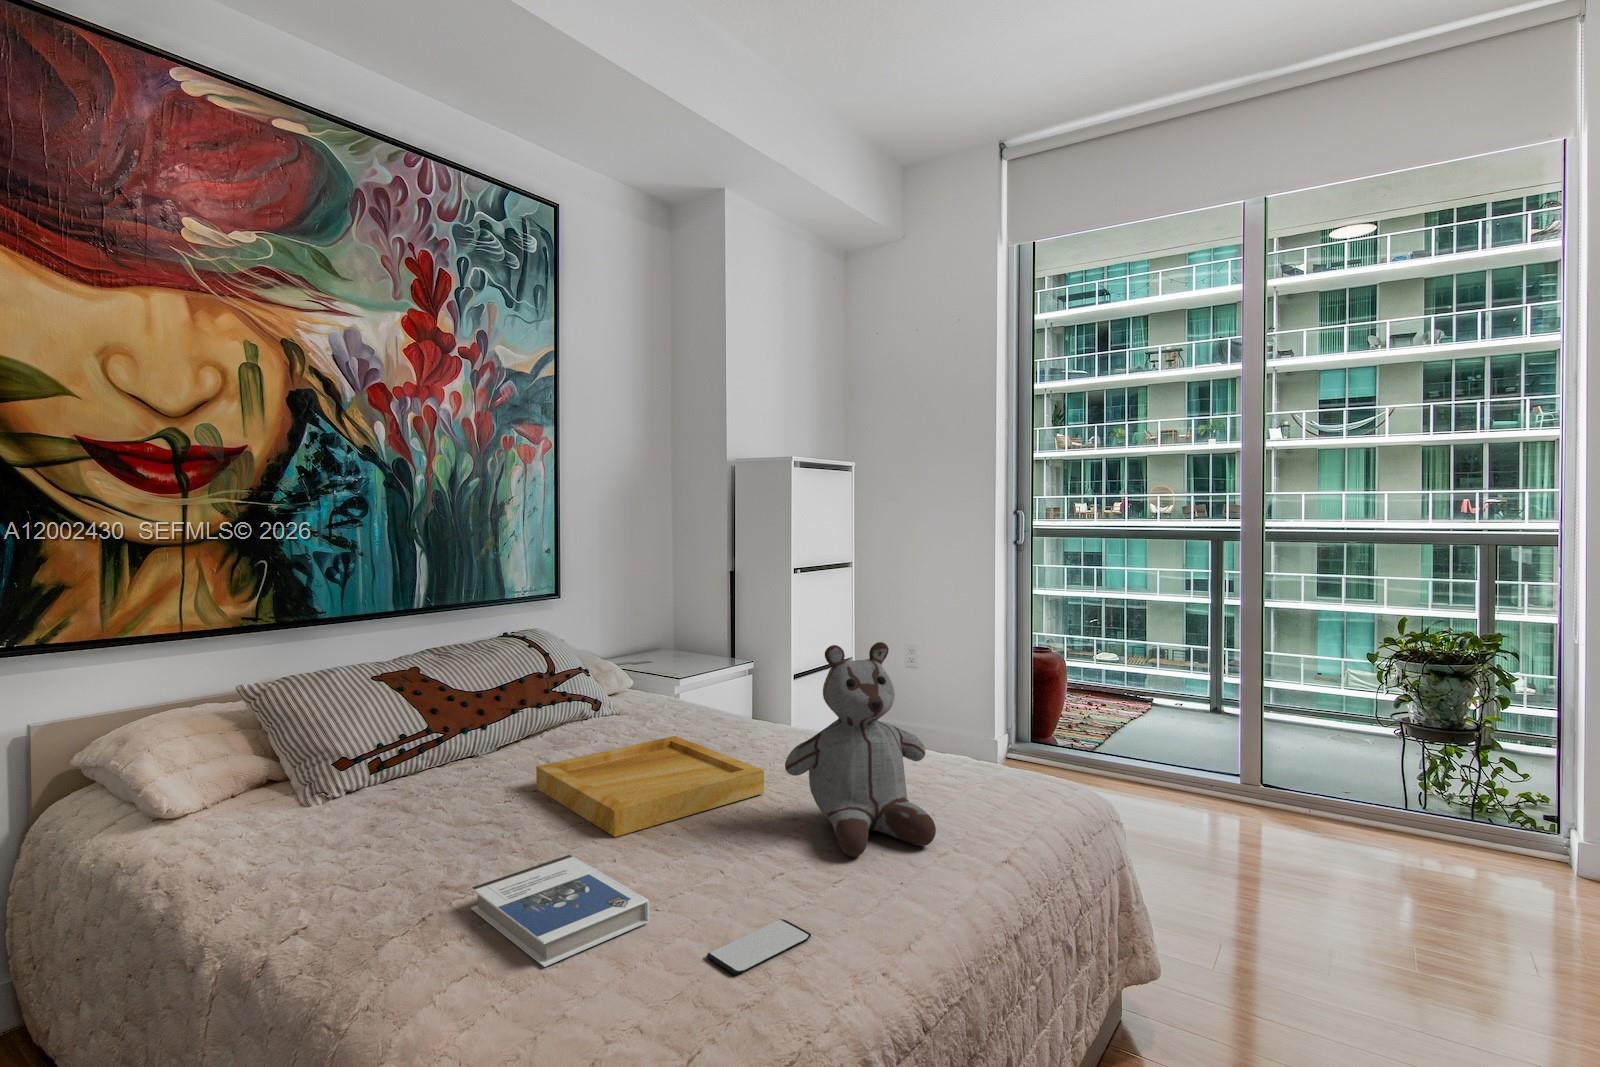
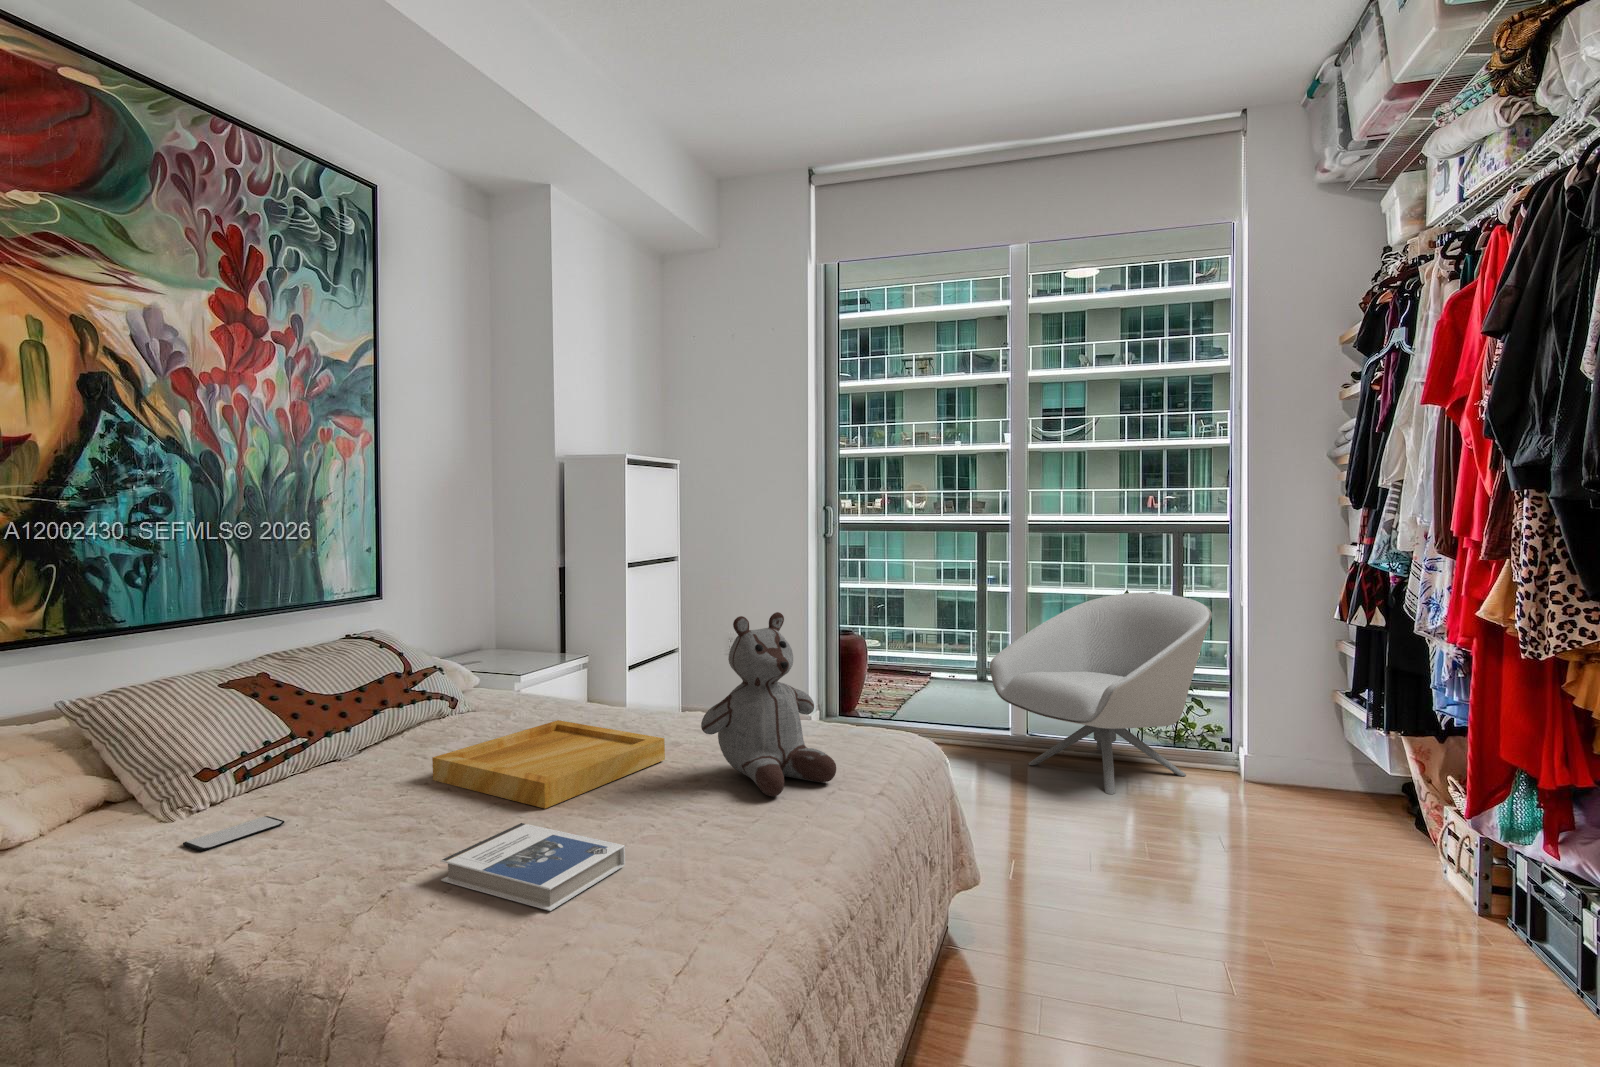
armchair: none [1220,626,1544,884] -> present [990,593,1212,794]
smartphone: present [707,919,811,975] -> present [183,816,284,851]

